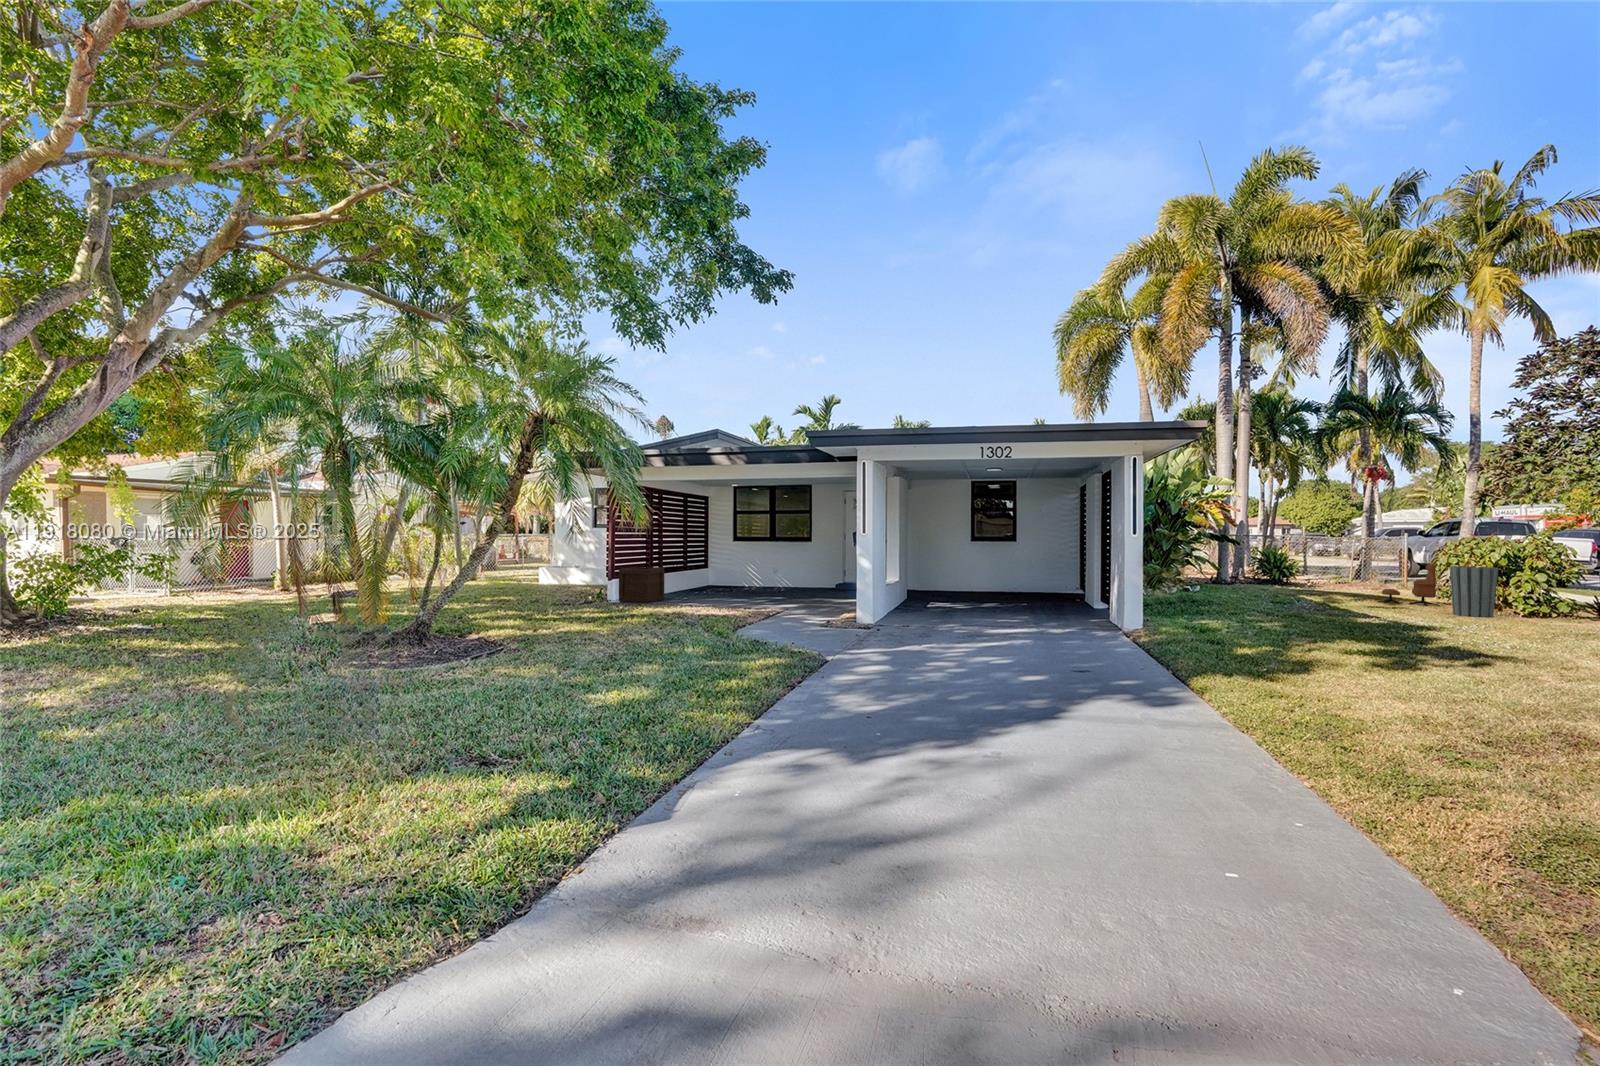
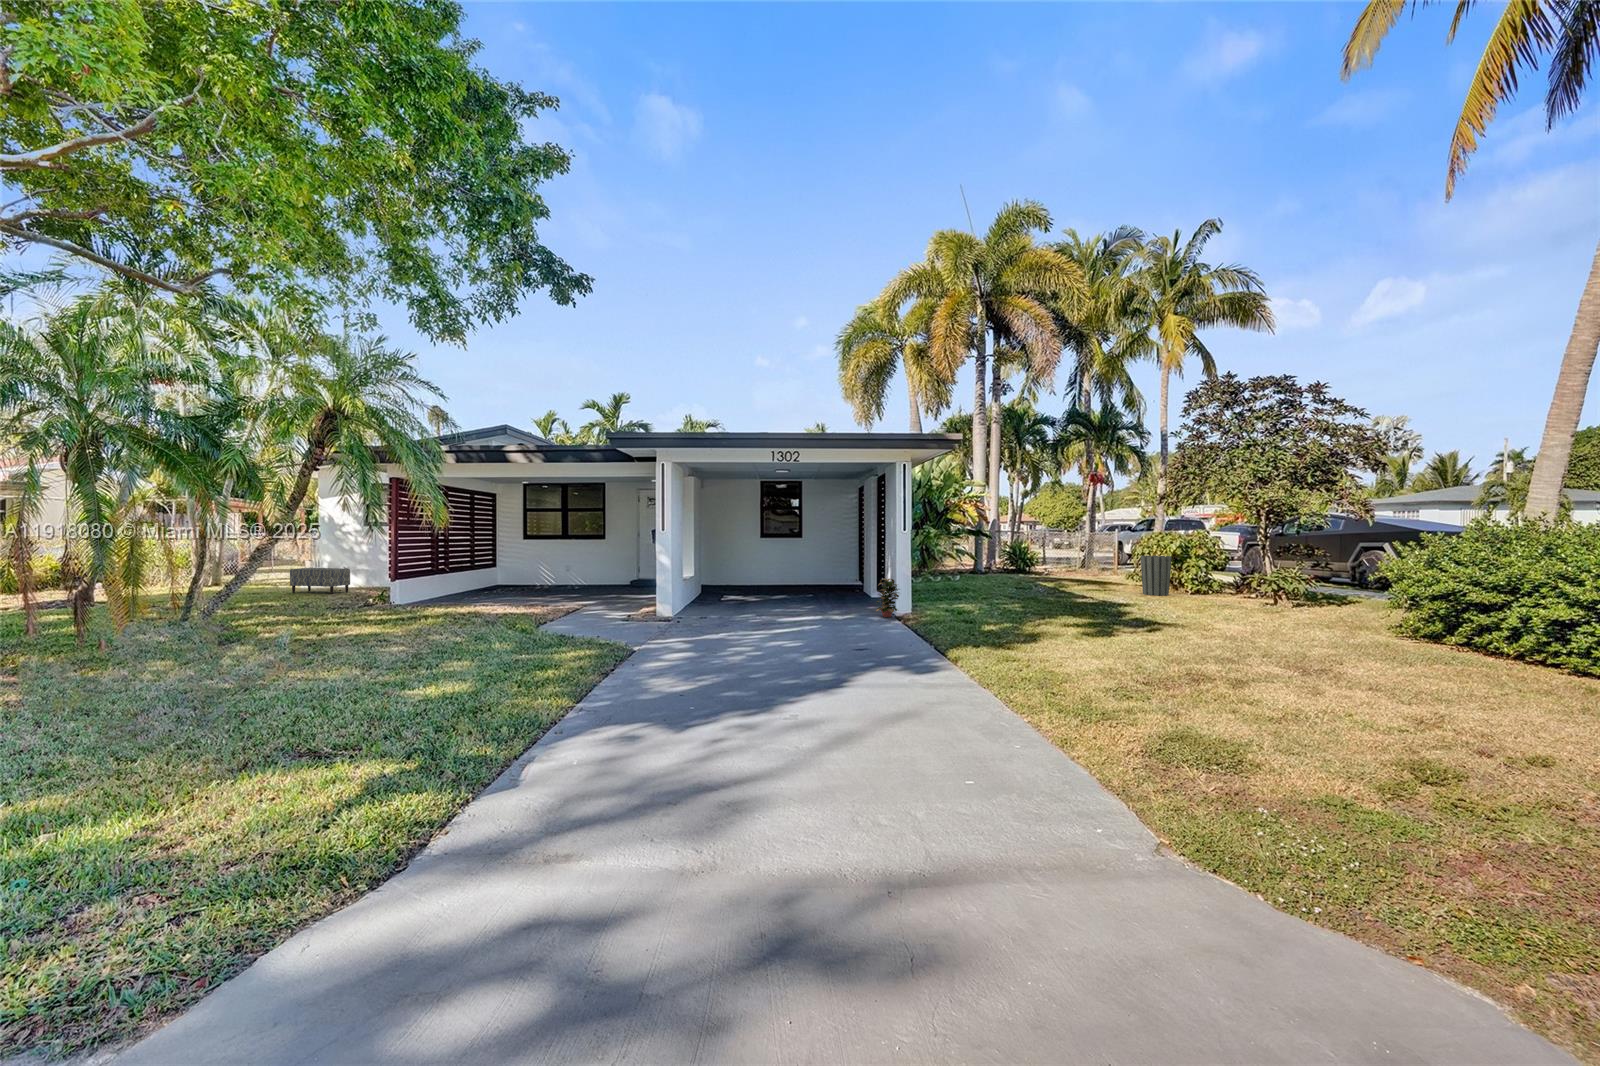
bench: none [539,563,586,587] -> present [290,568,350,594]
lounge chair: present [1377,564,1439,606] -> none [1093,554,1136,588]
wooden crate: present [619,567,664,603] -> none [401,570,453,608]
decorative plant: none [1093,587,1127,632] -> present [876,578,899,617]

